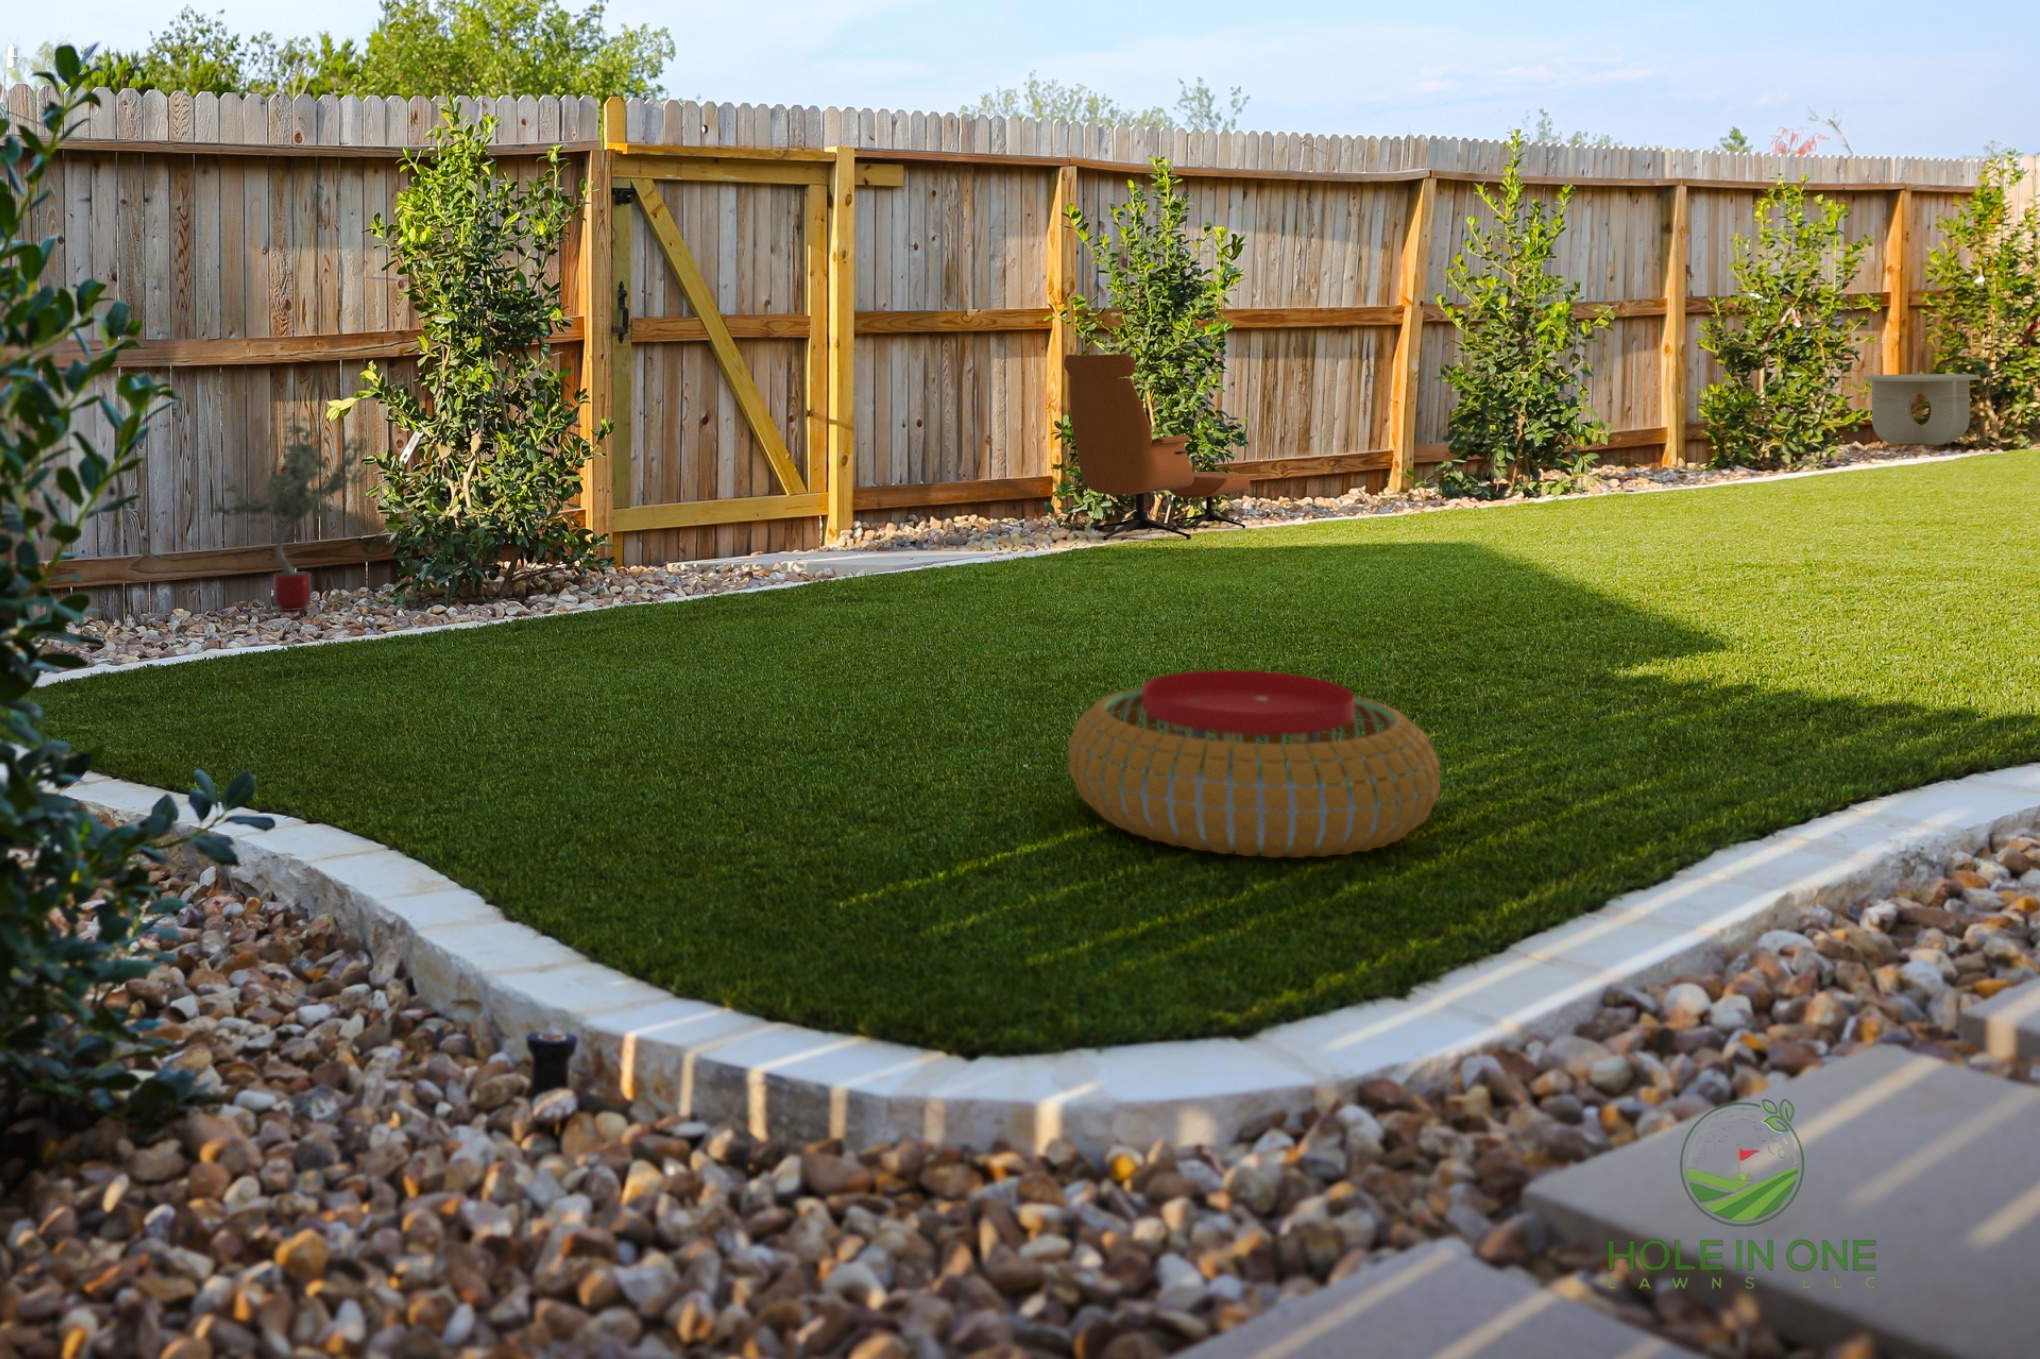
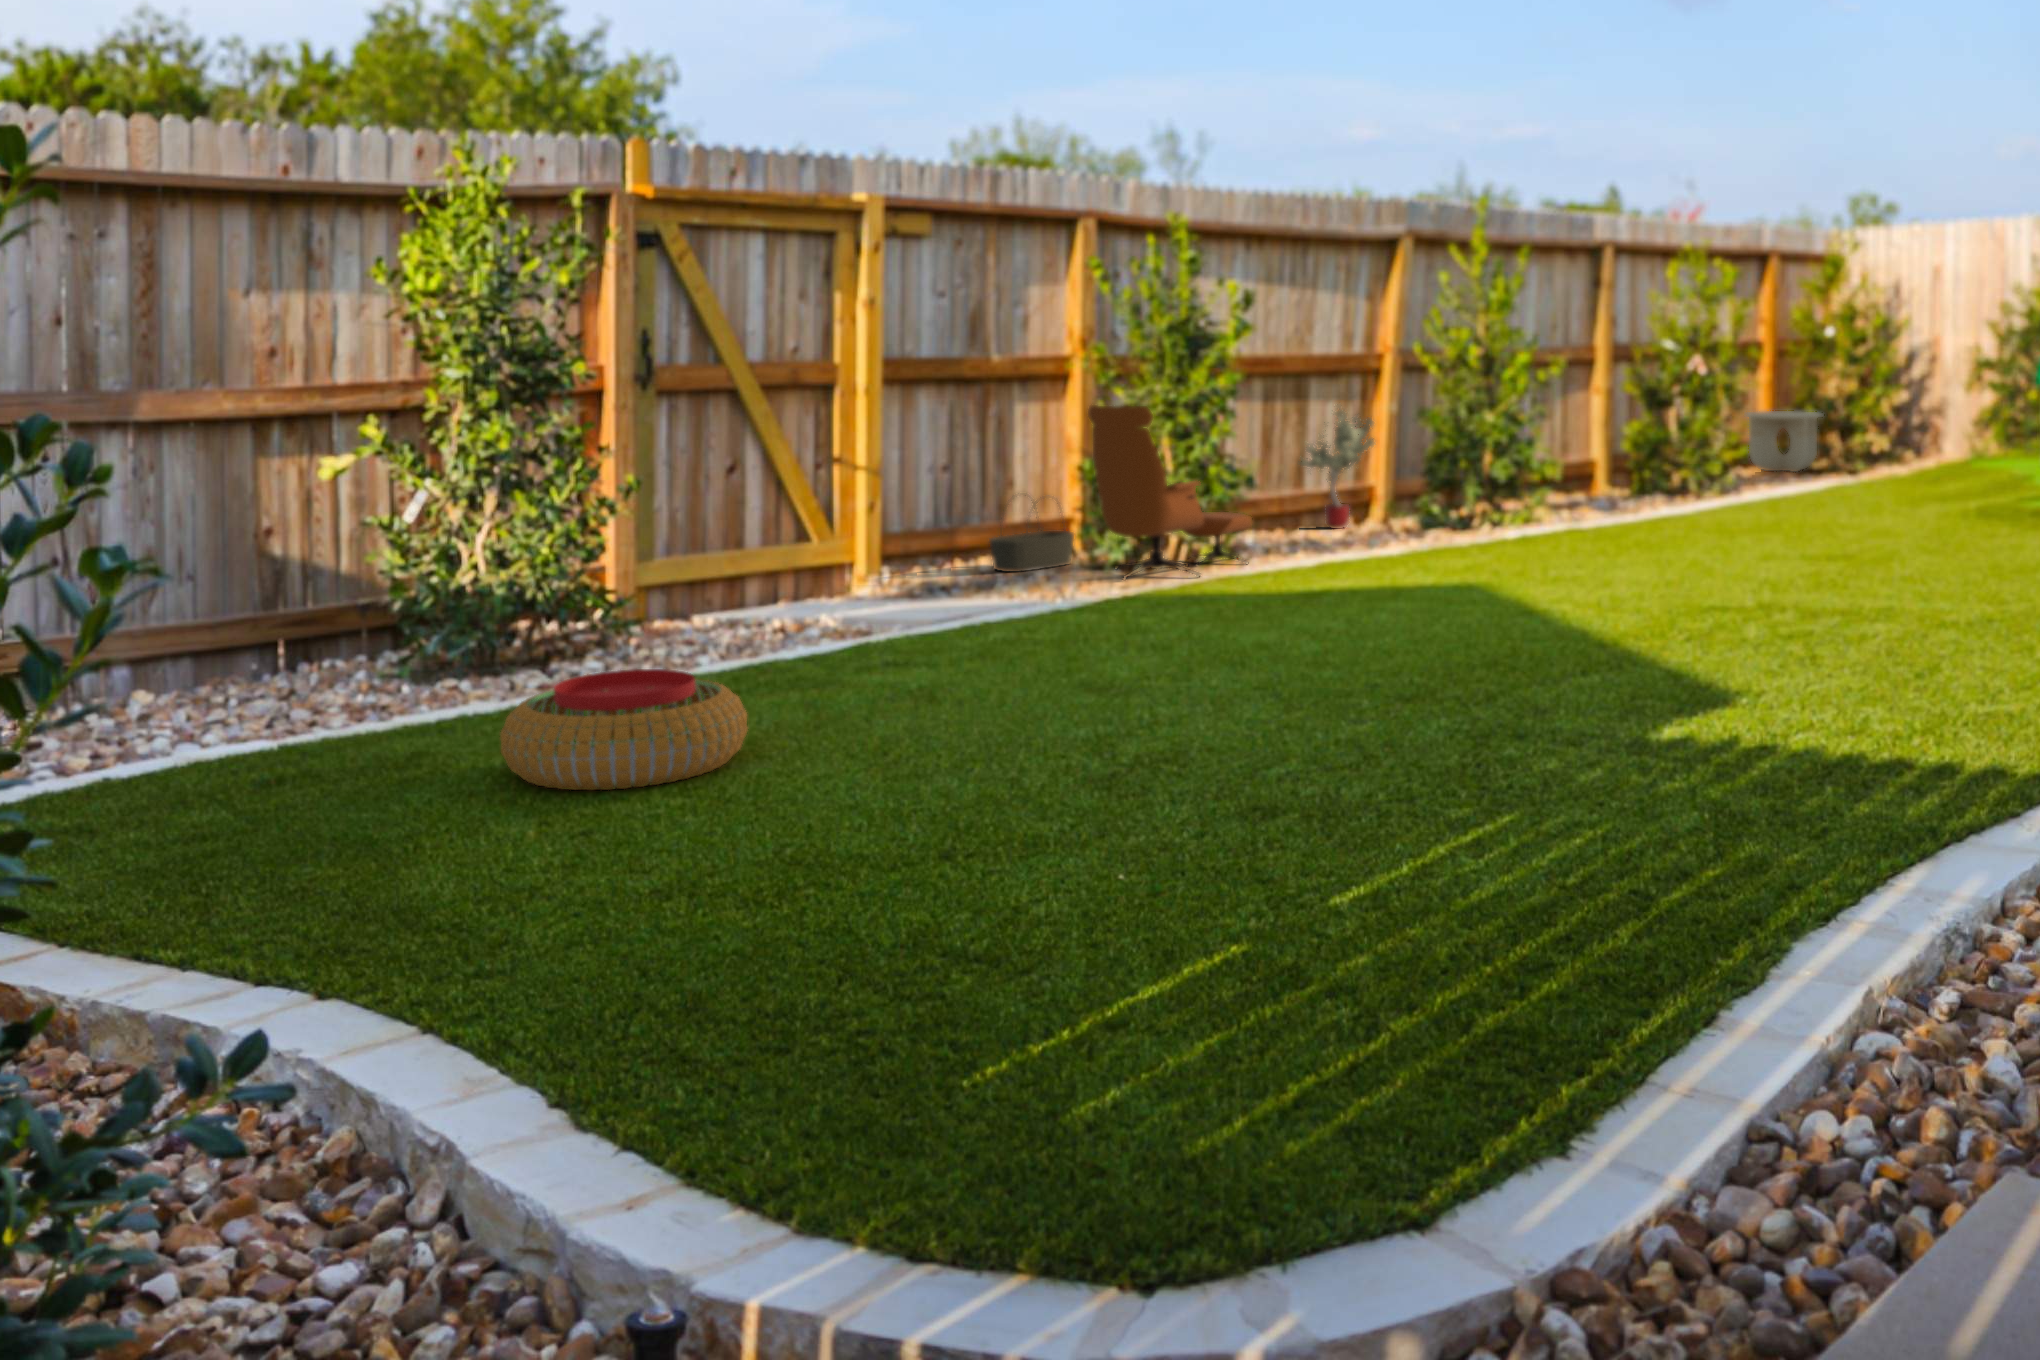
potted tree: present [208,416,364,611] -> present [1300,408,1375,529]
basket: none [961,451,1051,531] -> present [990,495,1074,572]
pouf: present [1068,670,1440,858] -> present [500,669,747,790]

